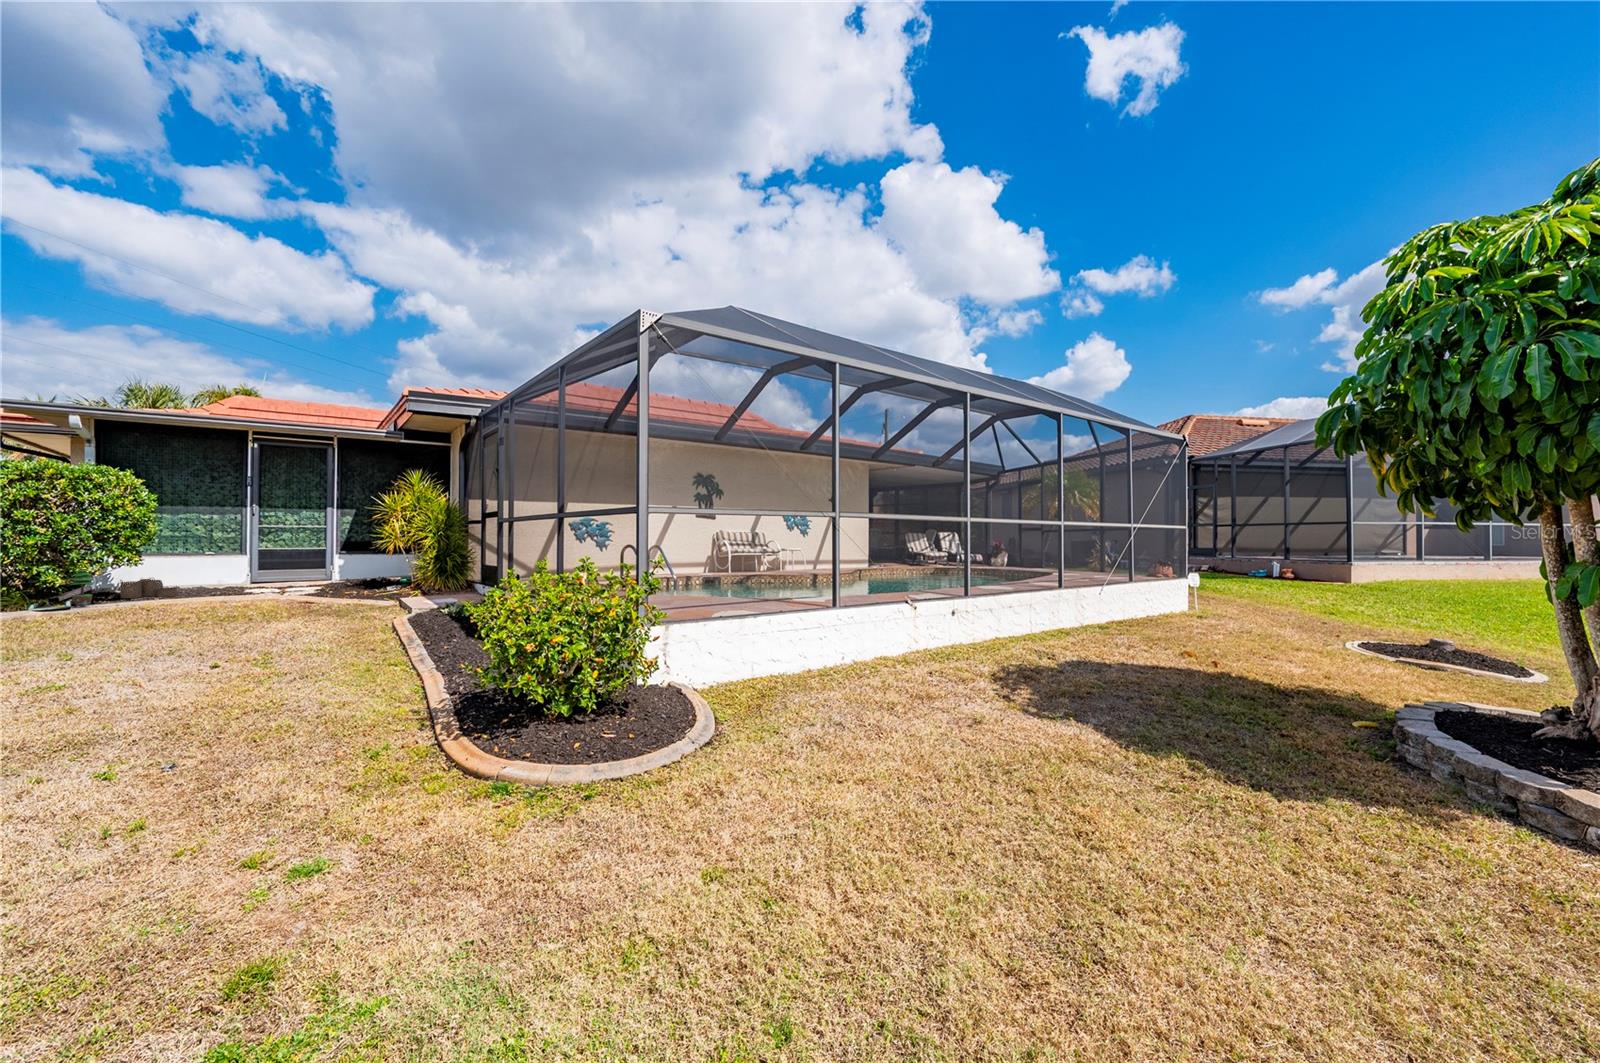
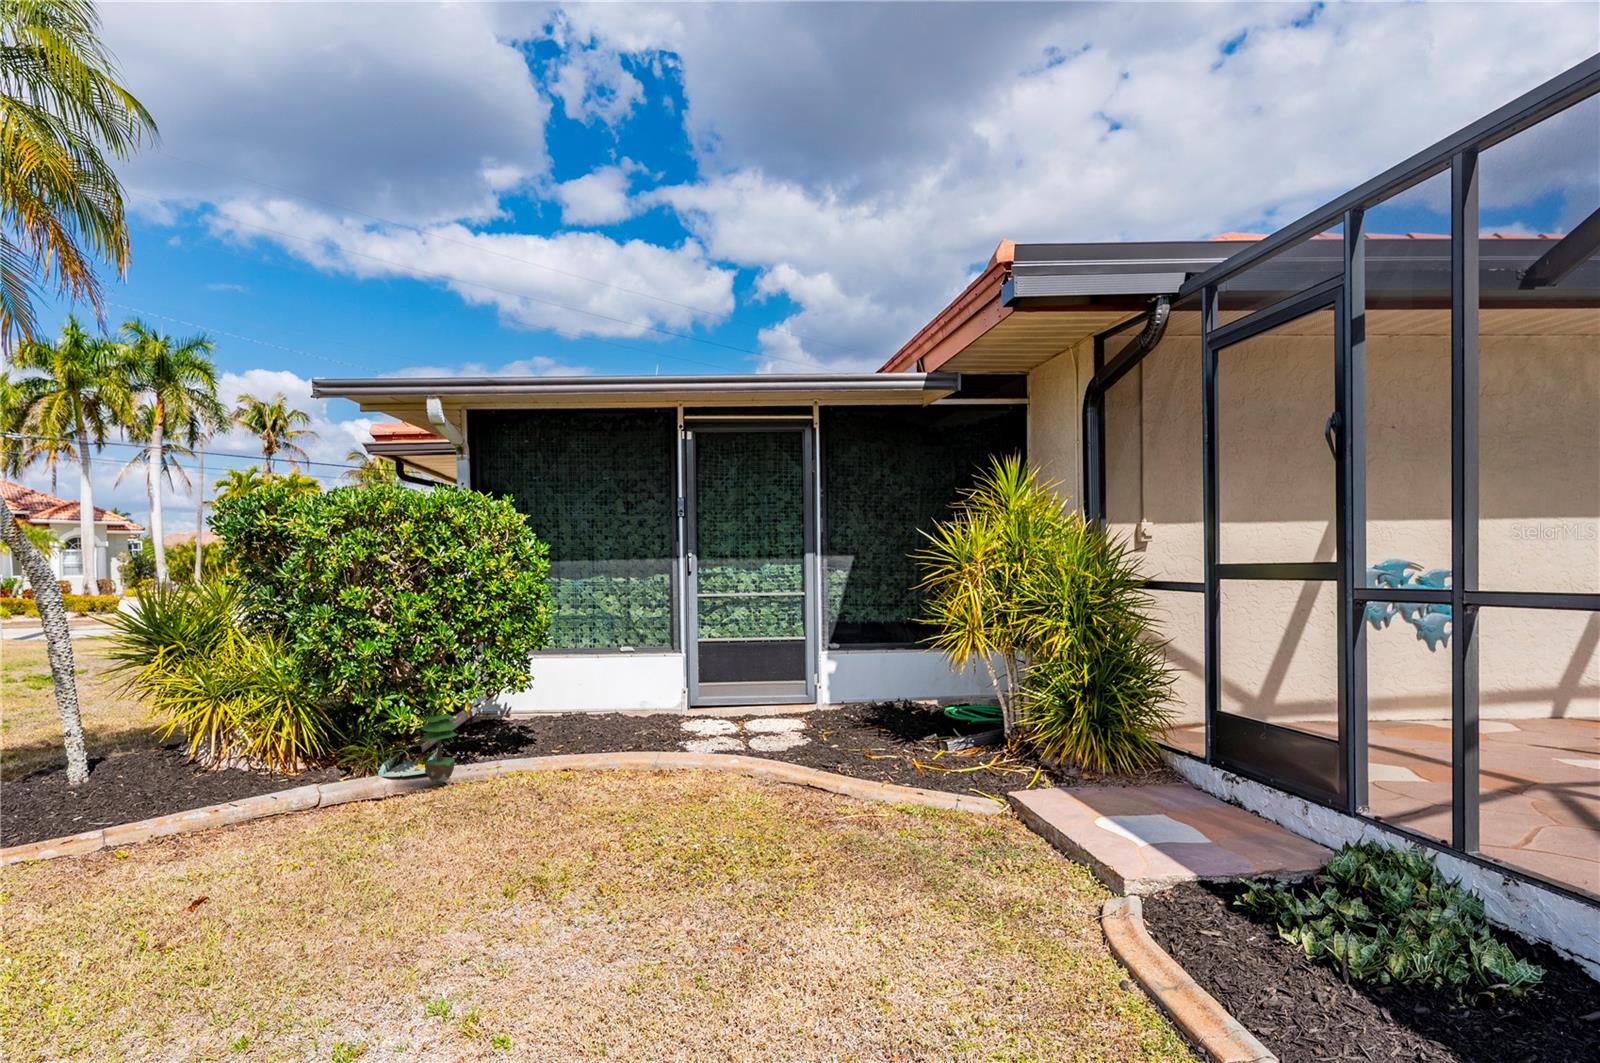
woven basket: present [120,578,177,598] -> none [499,703,582,752]

